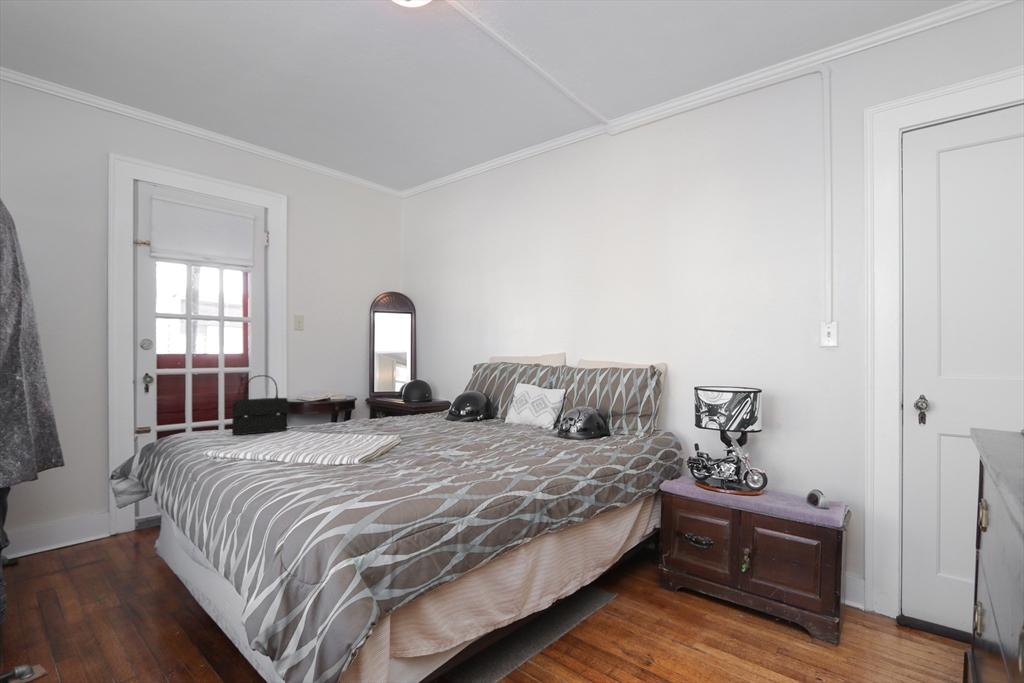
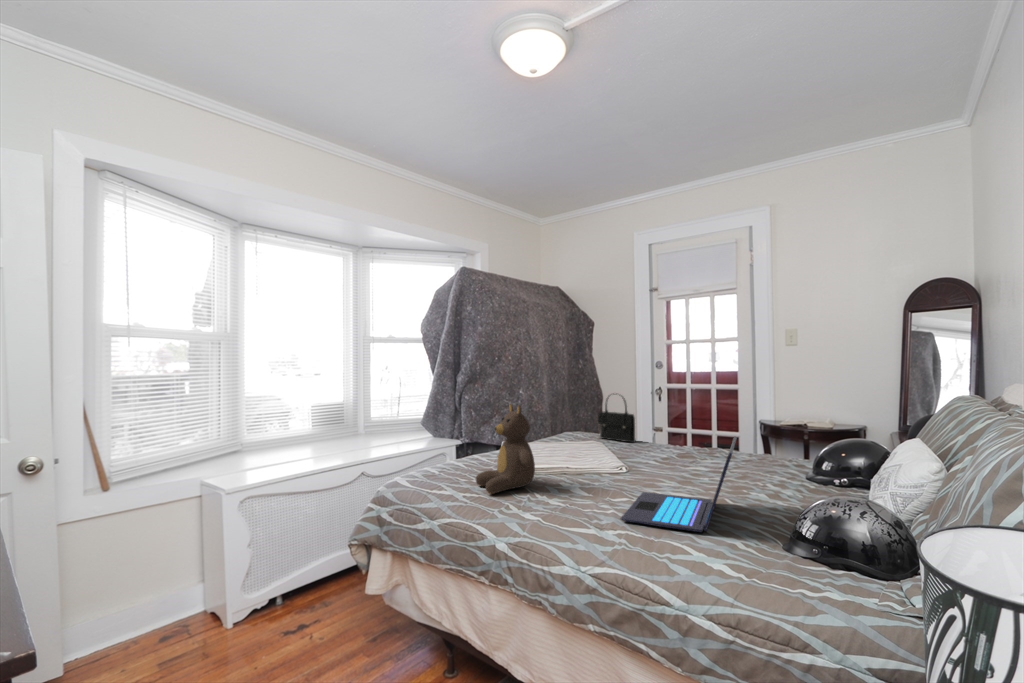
teddy bear: none [390,376,465,477] -> present [476,404,535,494]
laptop: none [476,389,568,452] -> present [621,437,737,532]

